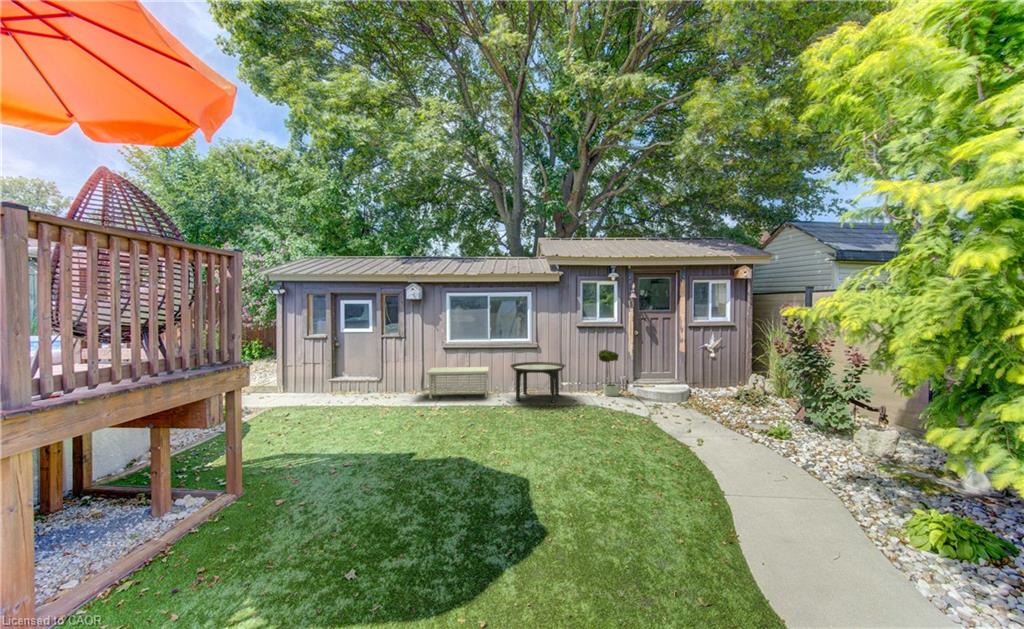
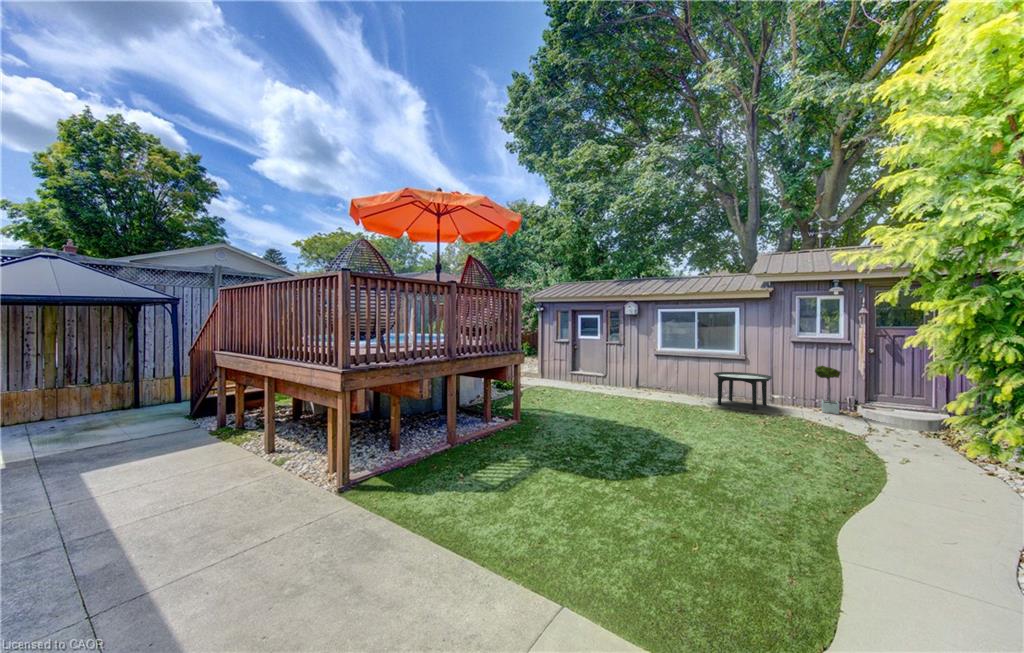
storage bench: present [427,367,489,399] -> none [639,370,696,399]

